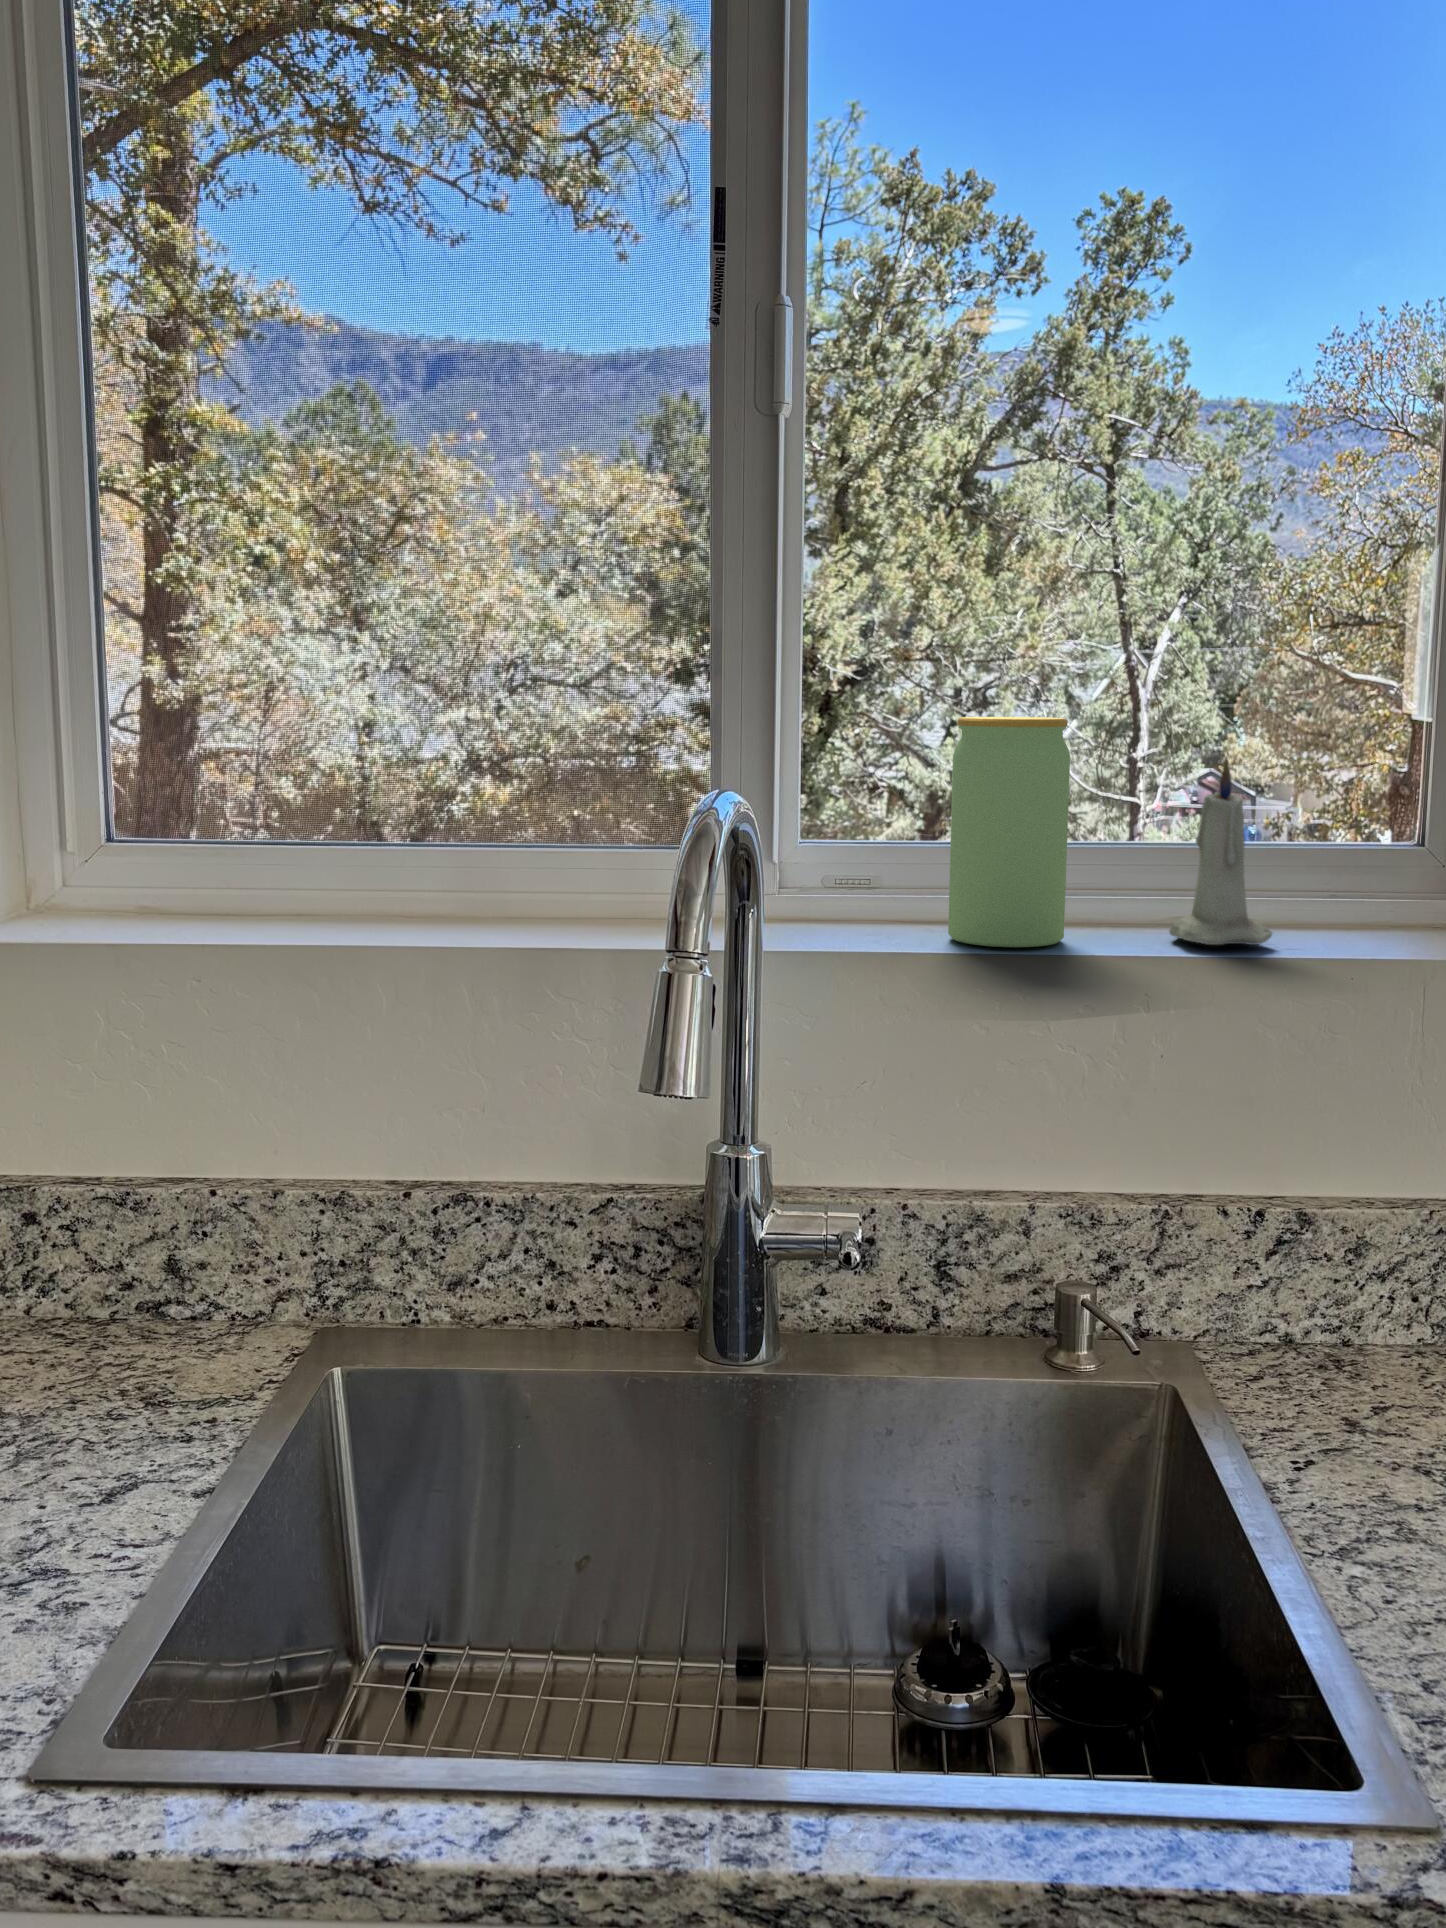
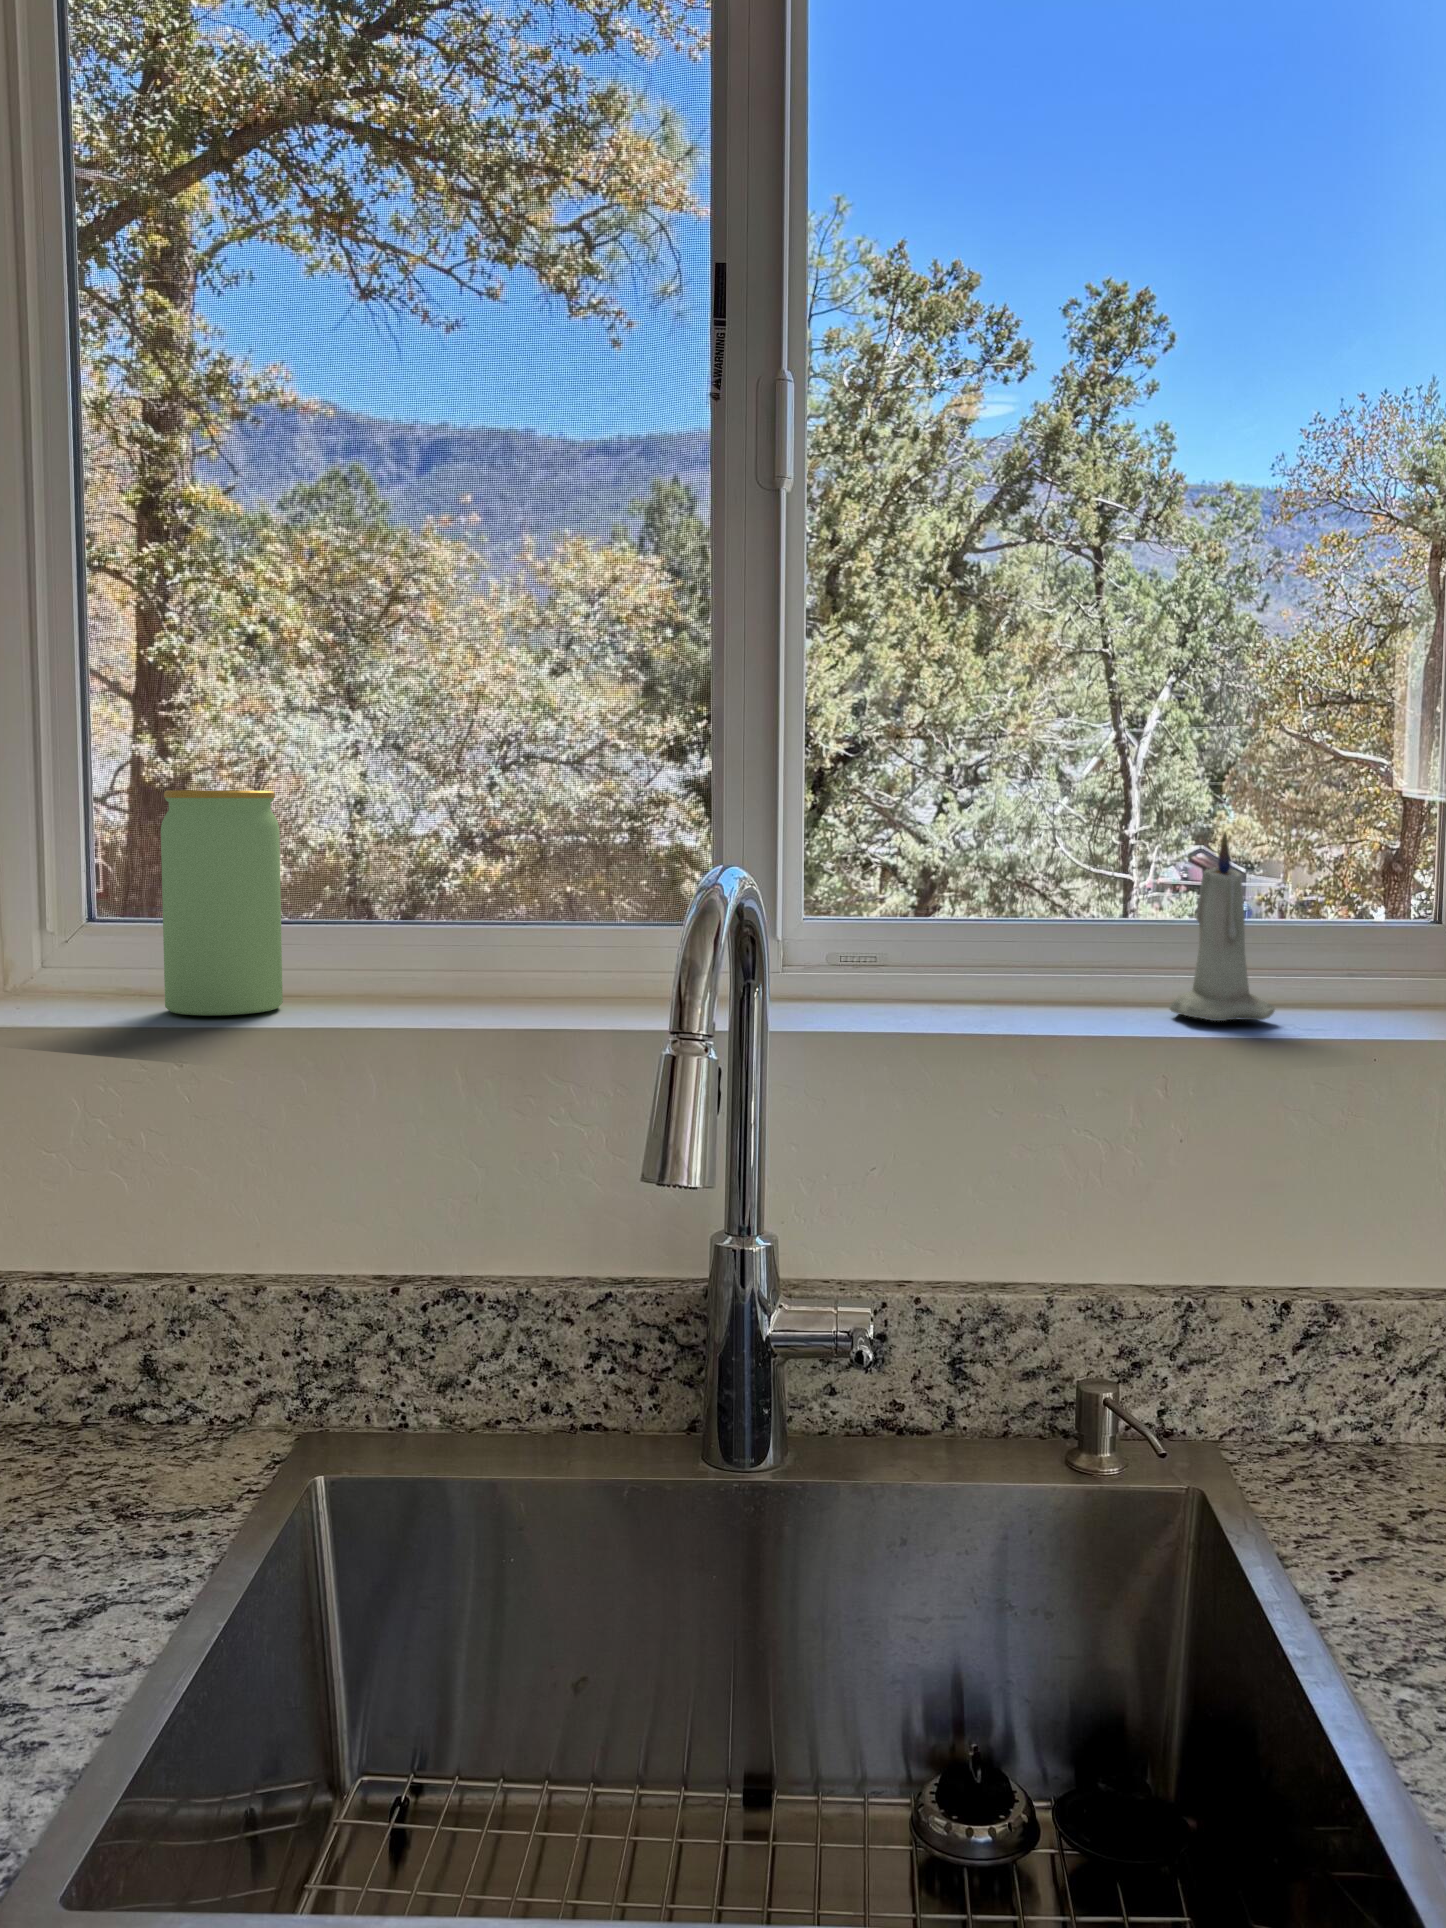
jar: present [948,717,1070,947] -> present [161,790,283,1015]

